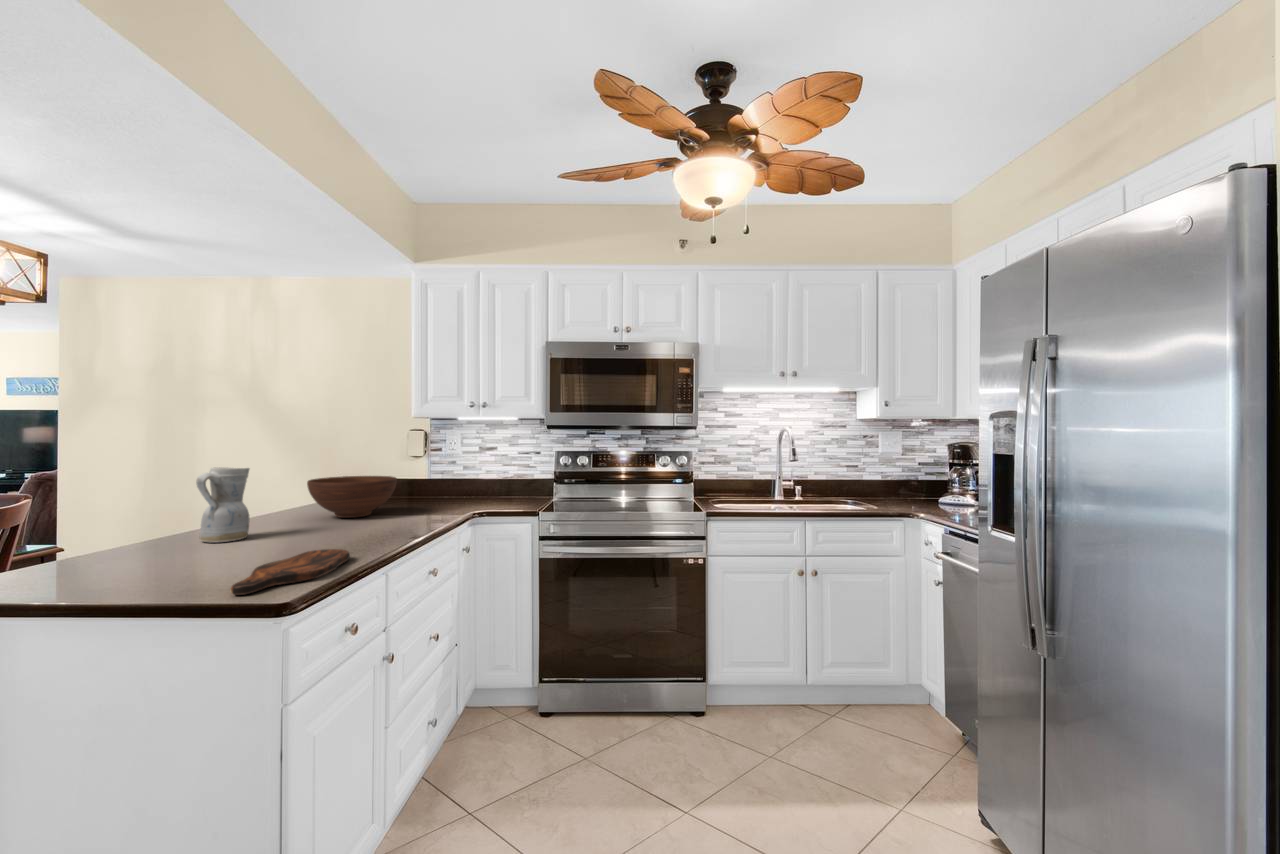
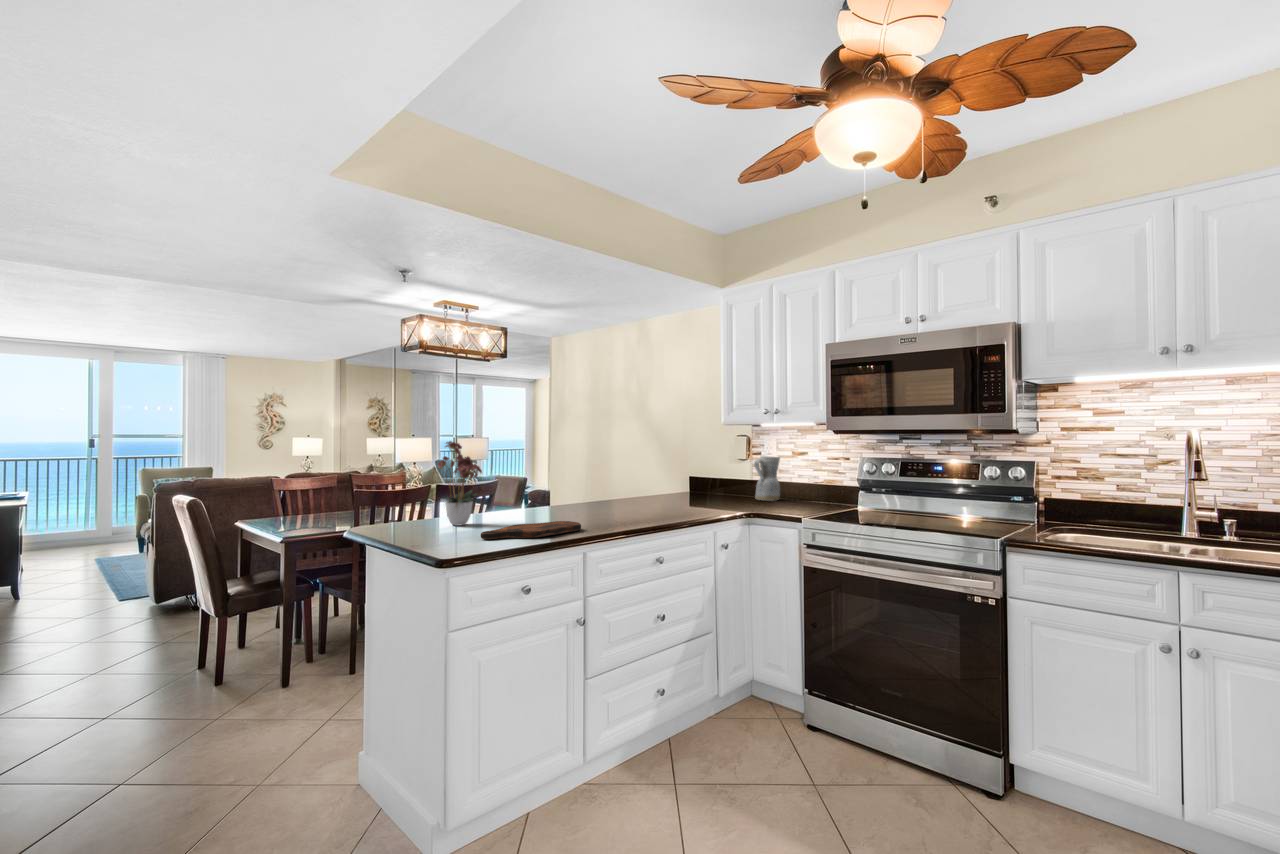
flower arrangement: none [59,442,182,584] -> present [438,441,482,526]
ceramic pitcher: present [196,467,249,542] -> present [754,456,780,501]
fruit bowl: present [307,476,397,518] -> none [619,472,687,507]

